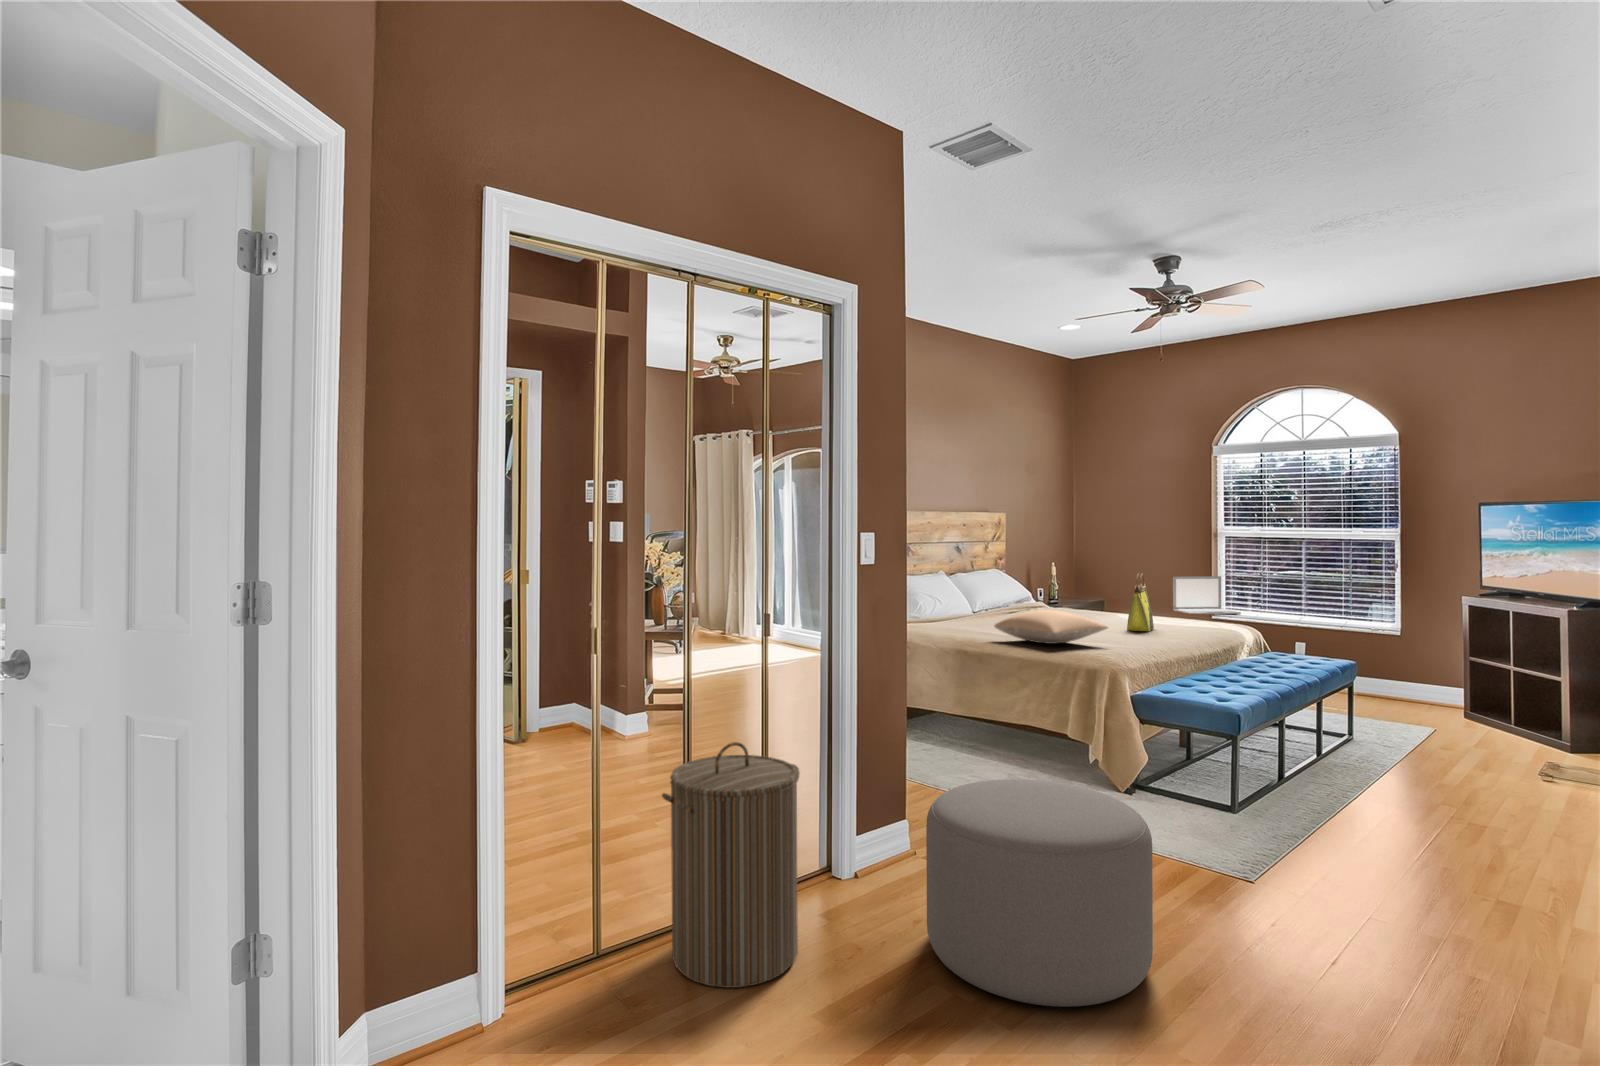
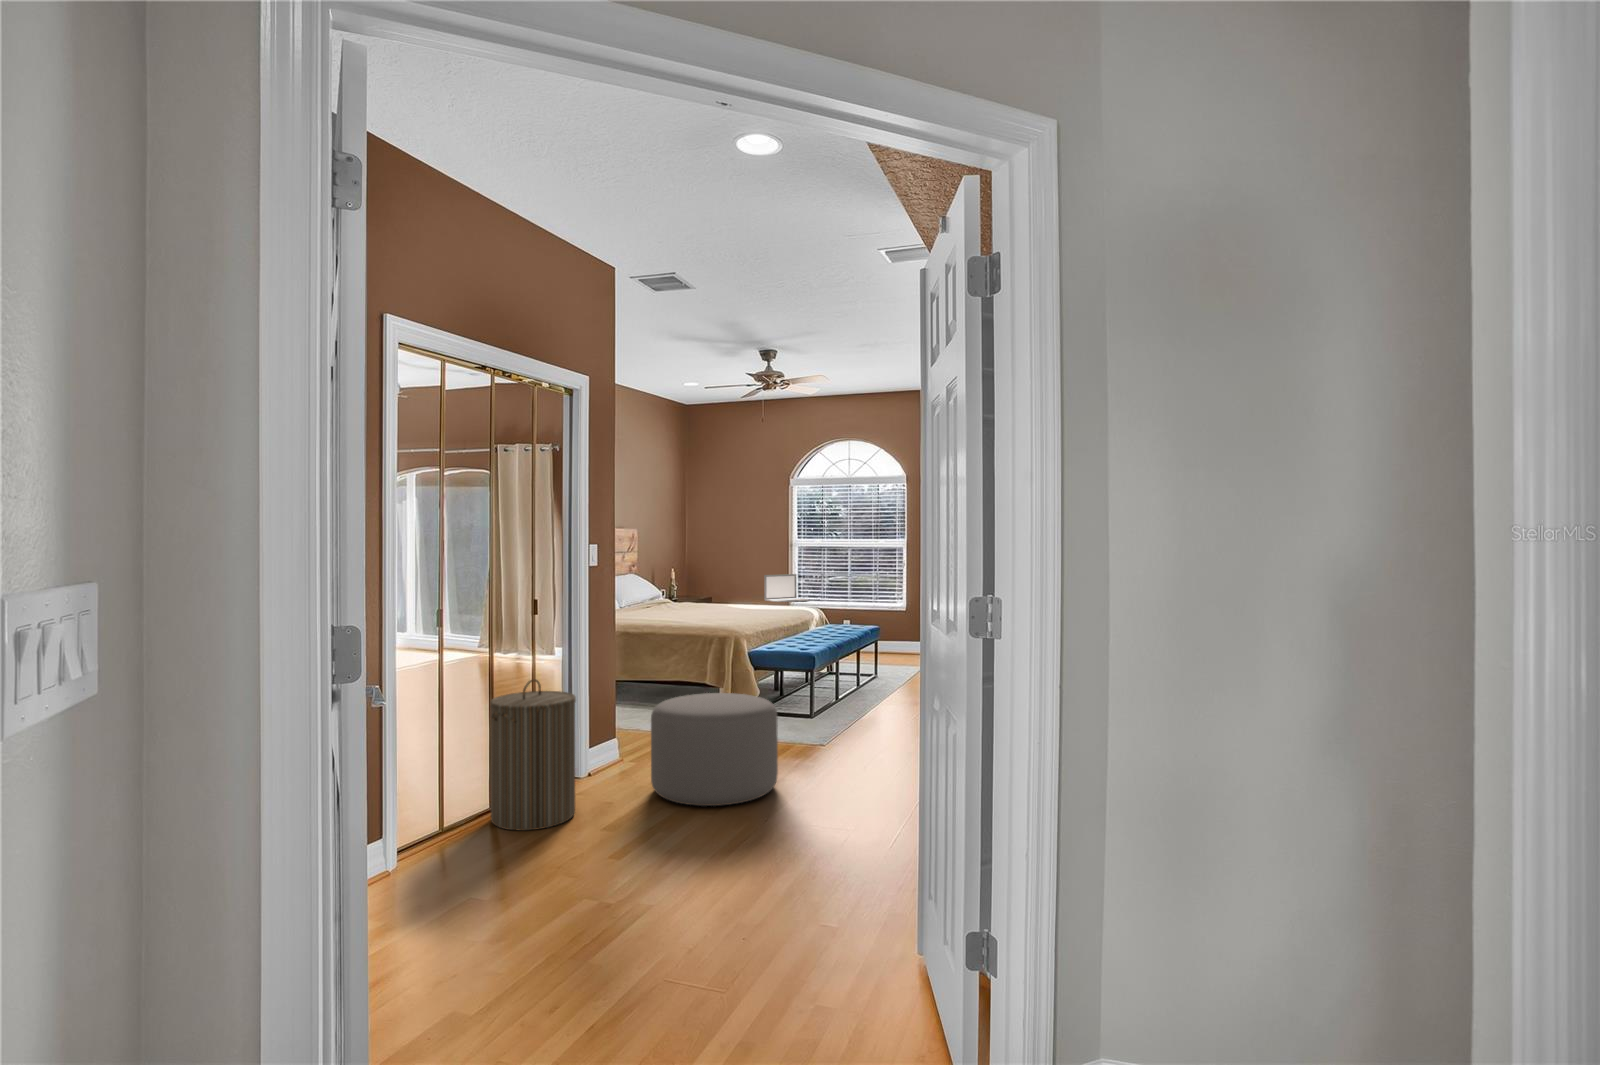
tote bag: present [1127,573,1154,632] -> none [739,571,756,613]
pillow: present [995,610,1108,644] -> none [653,598,732,622]

